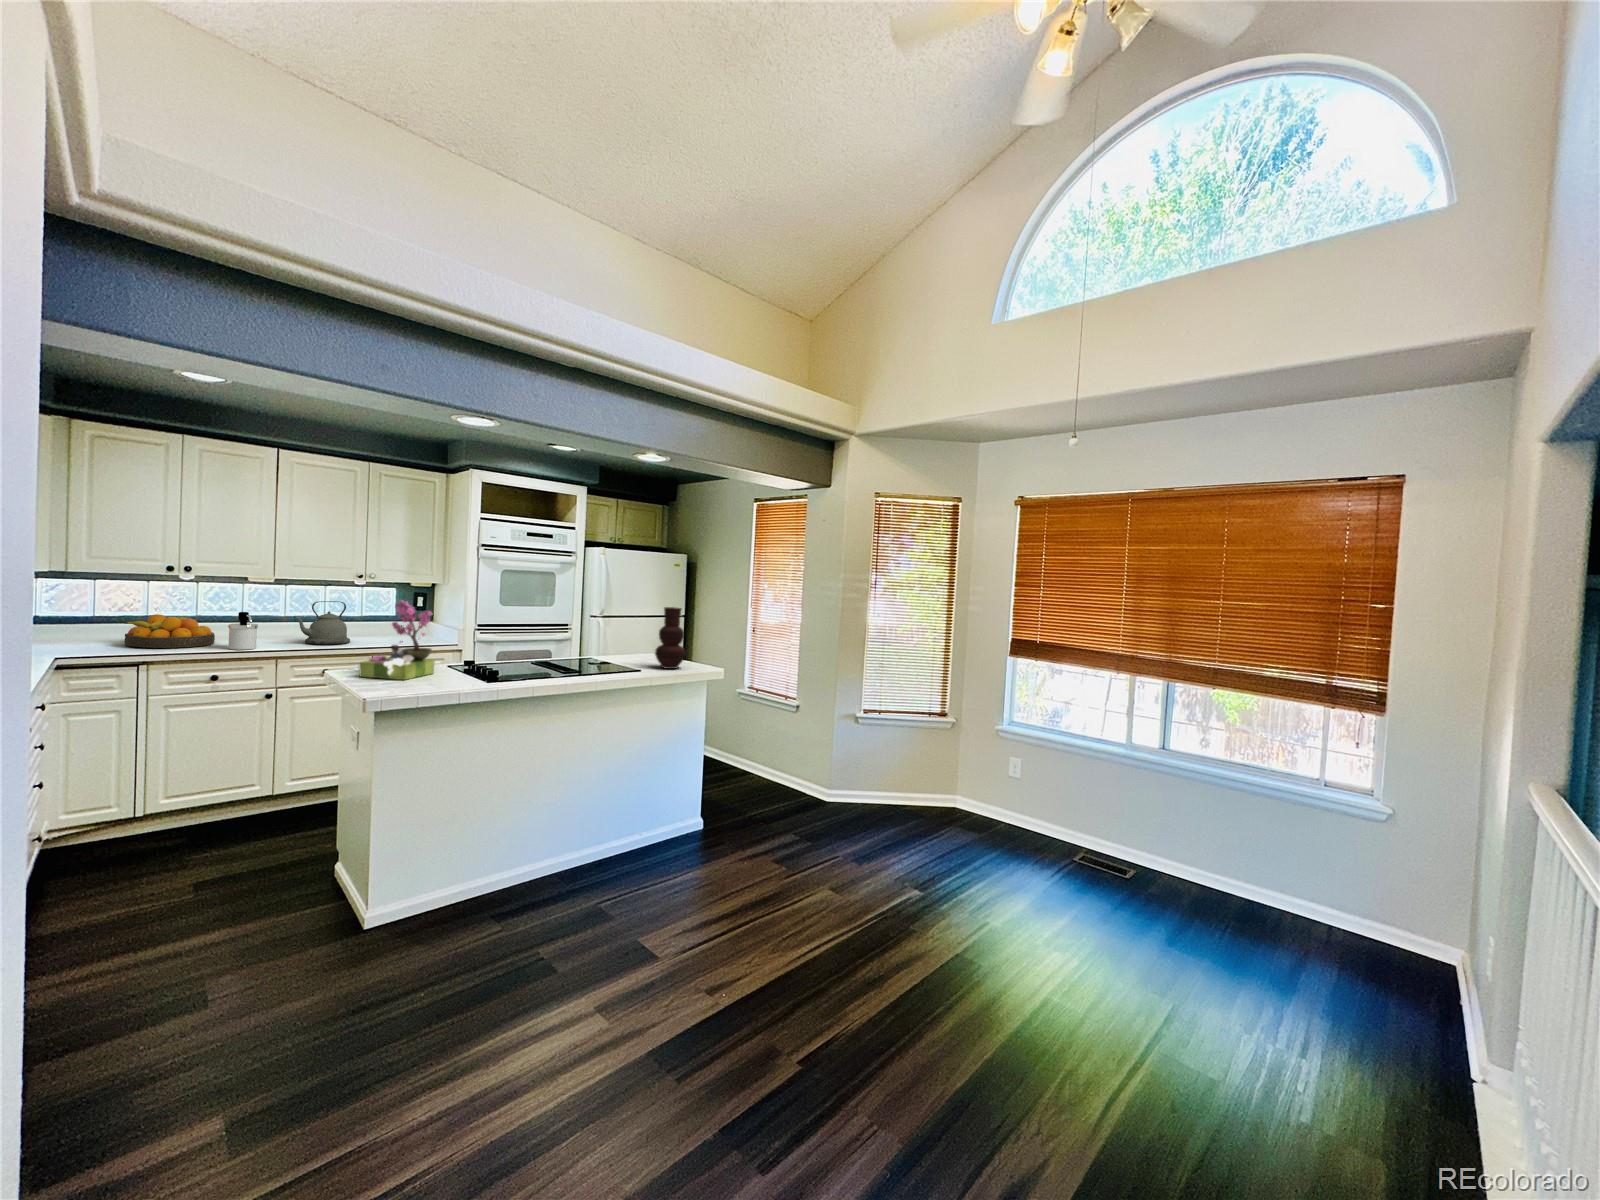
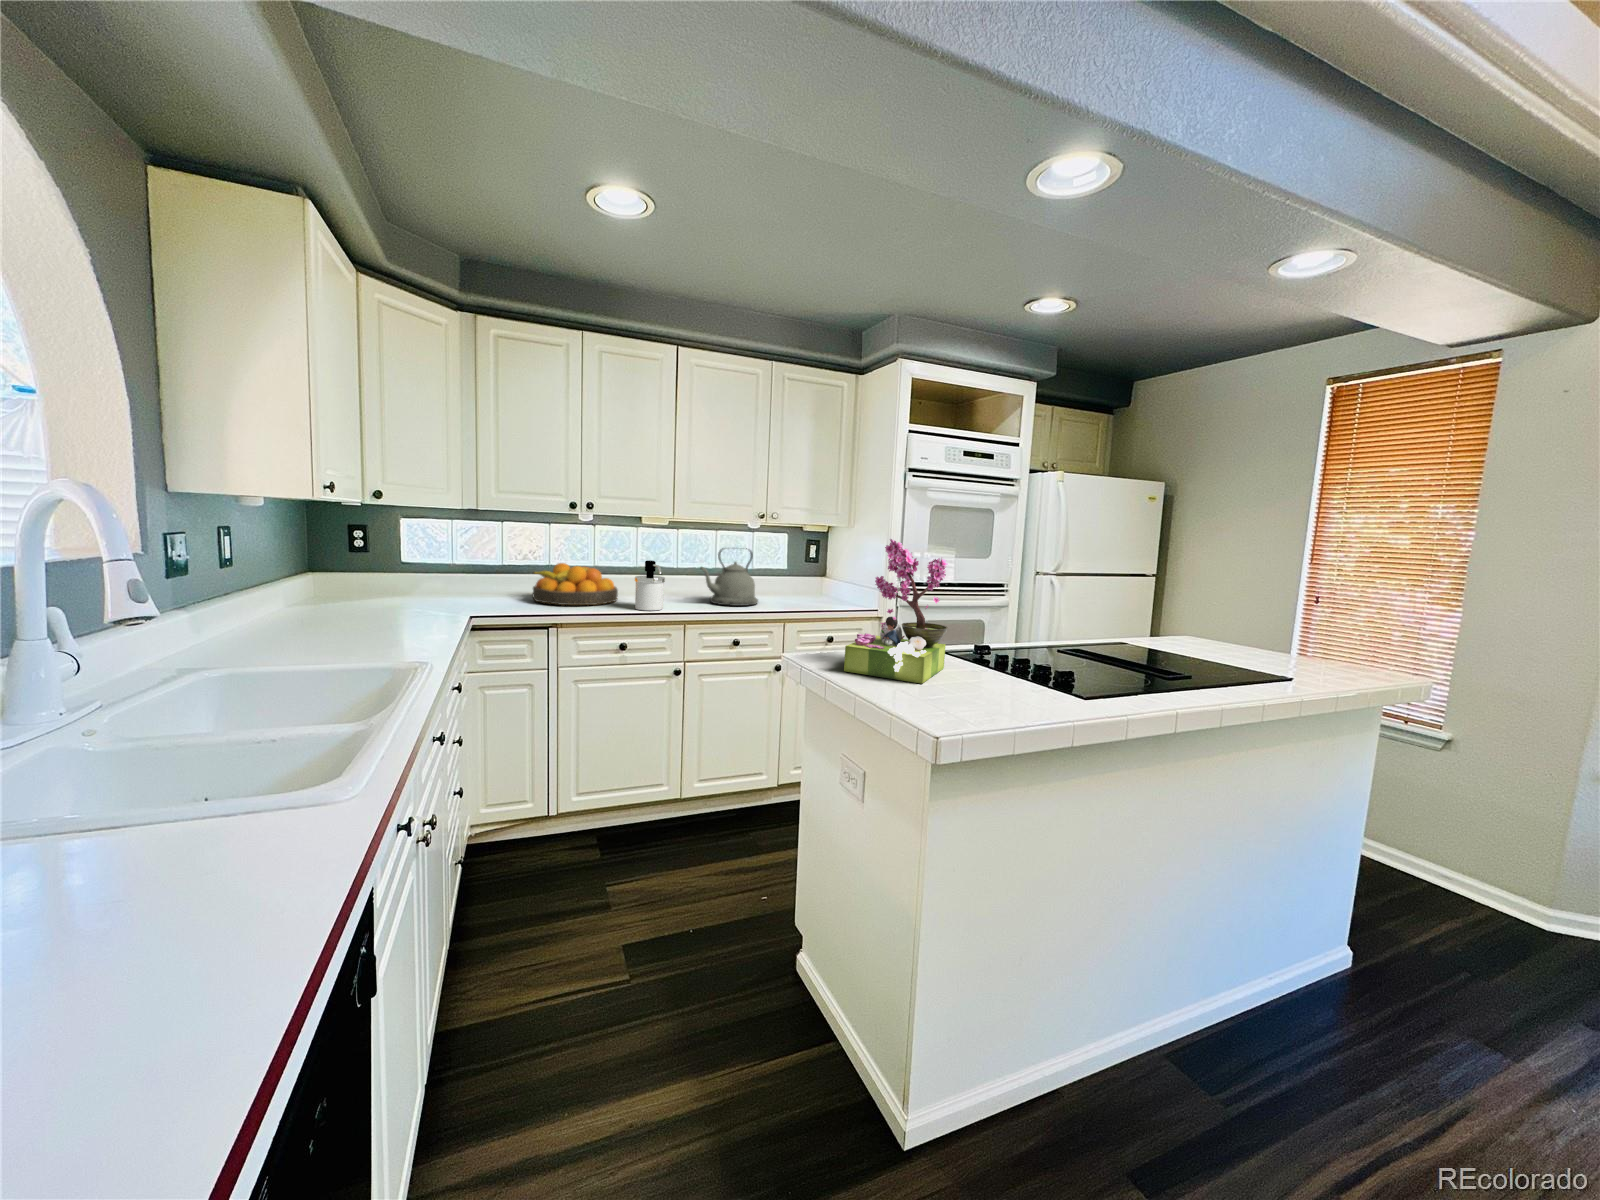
vase: present [655,607,686,669] -> none [1281,556,1357,676]

